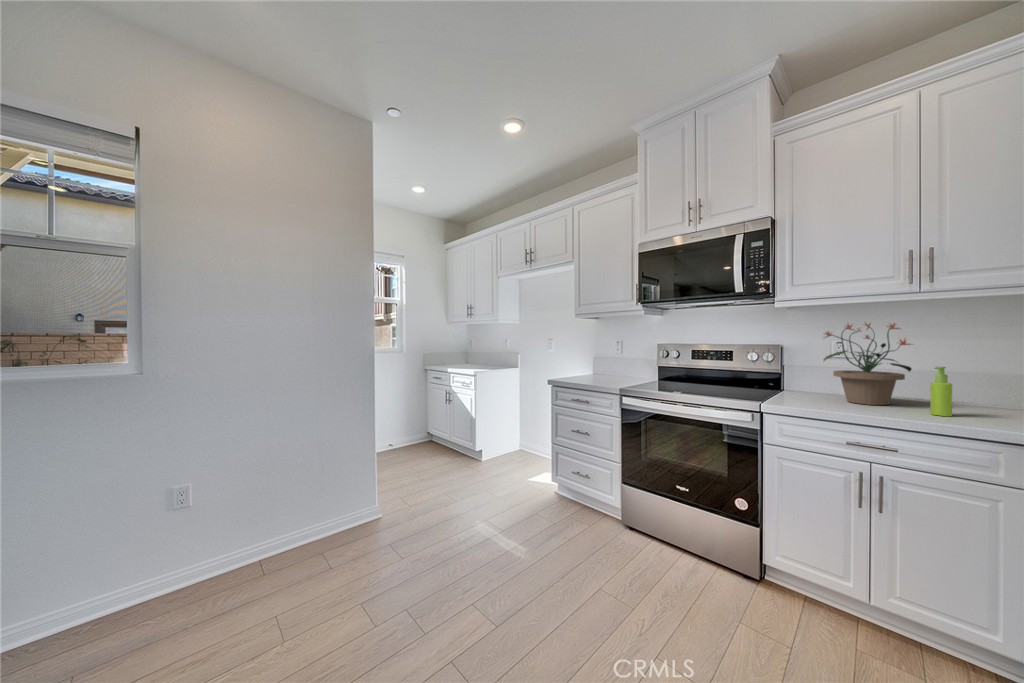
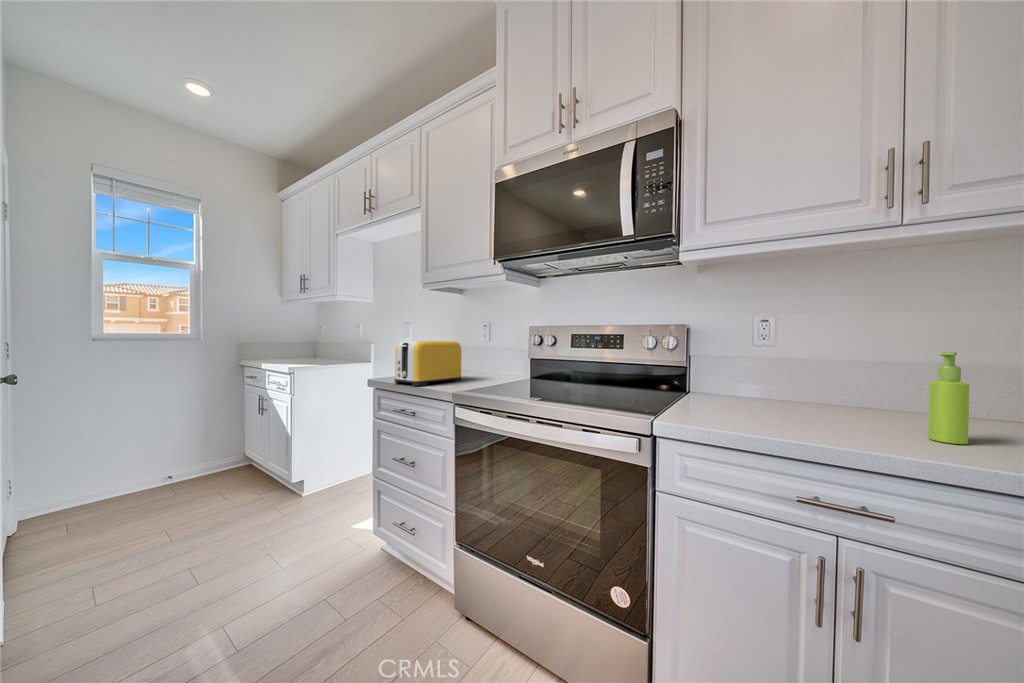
potted plant: present [824,323,911,405] -> none [747,283,896,420]
toaster: none [569,354,609,384] -> present [395,341,461,386]

